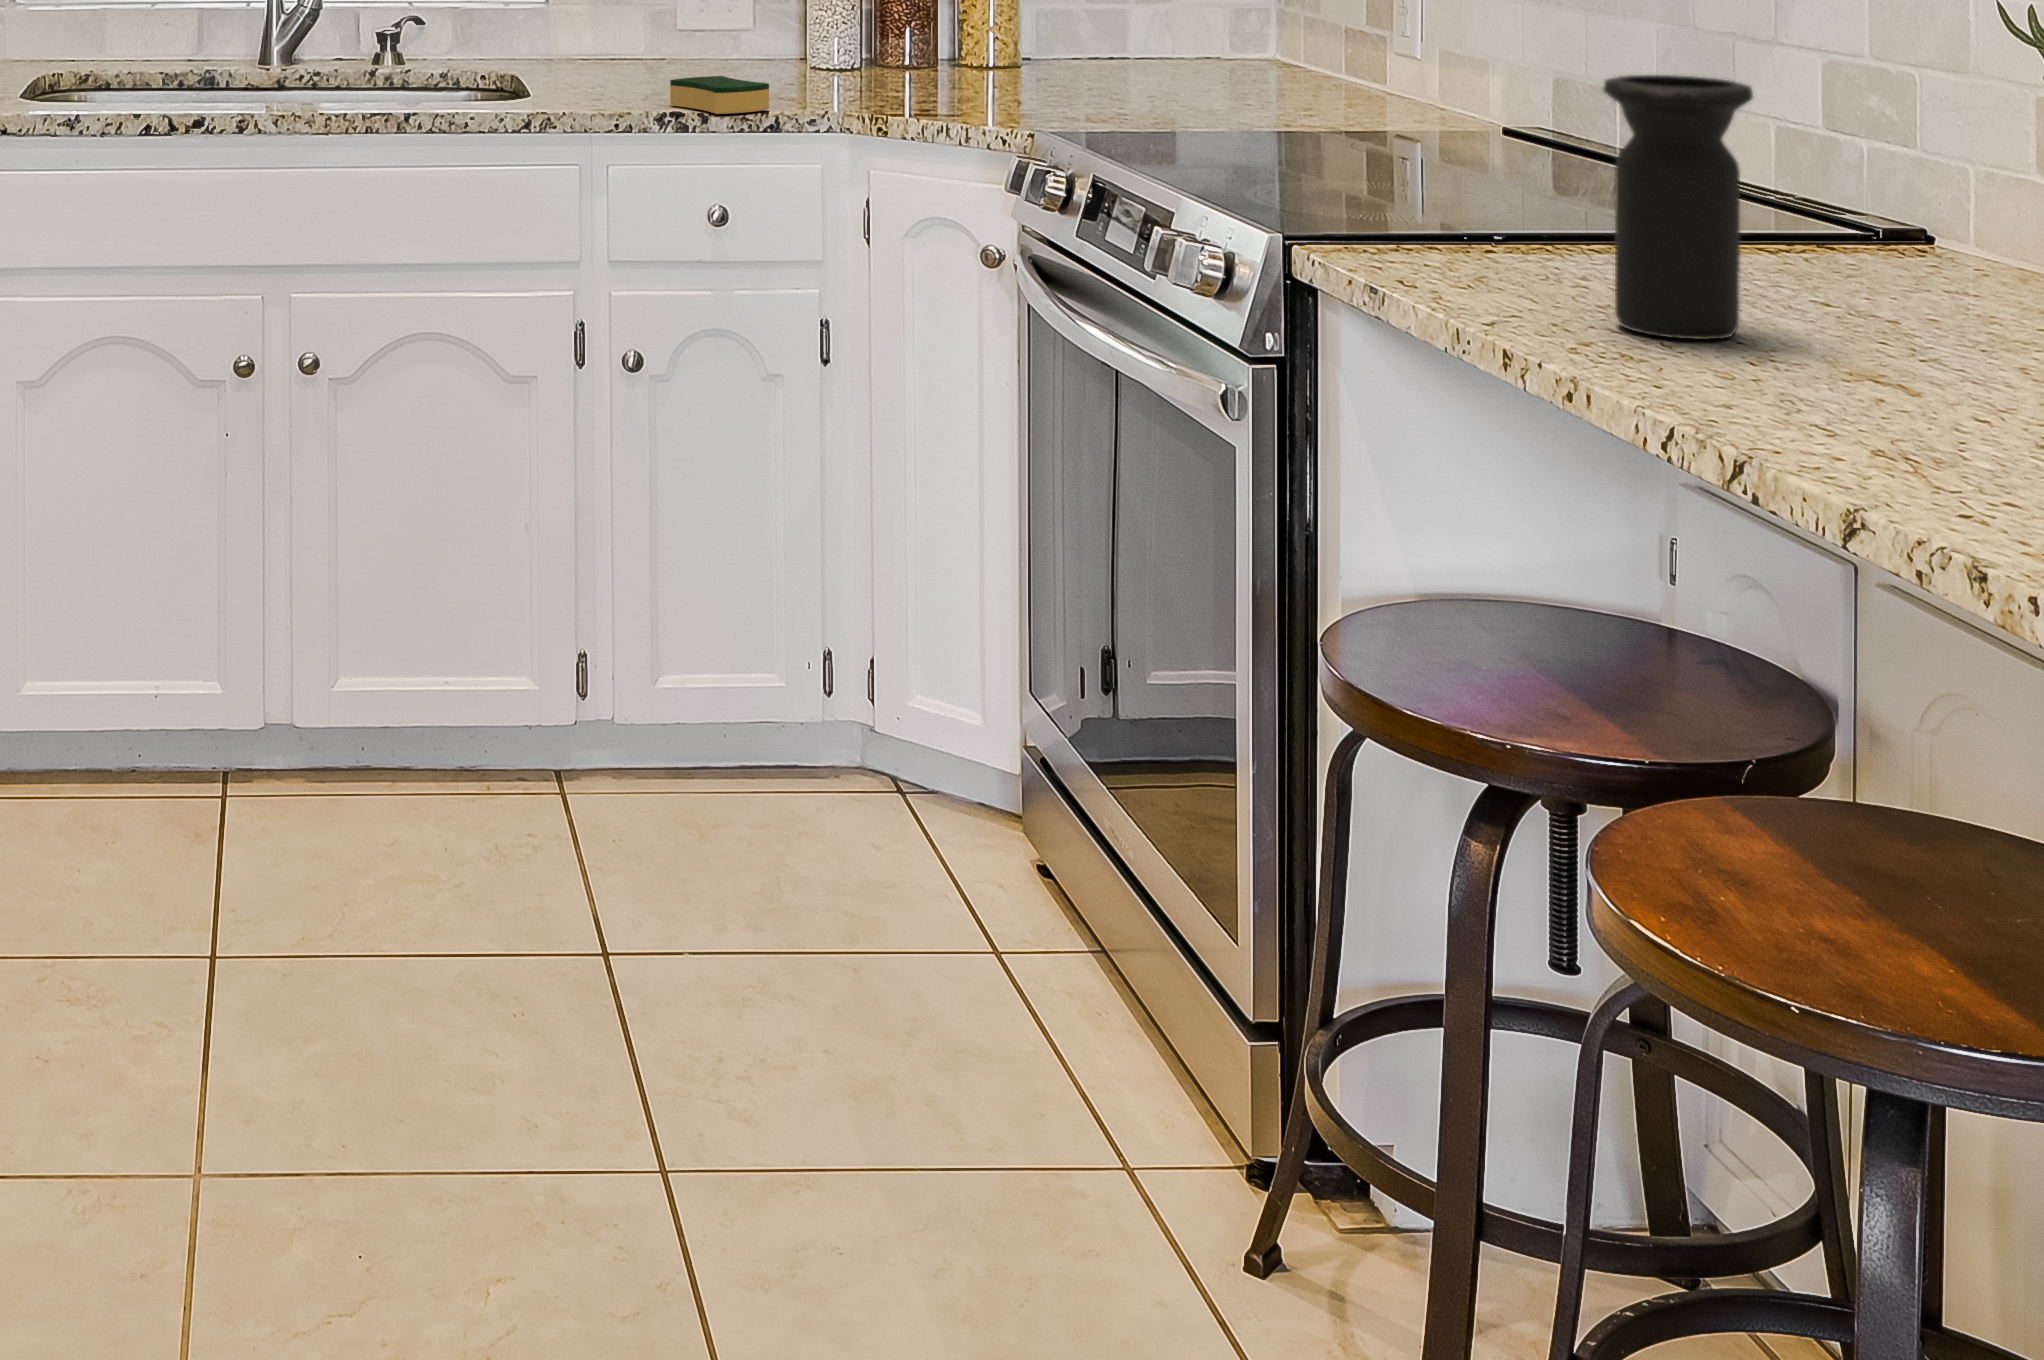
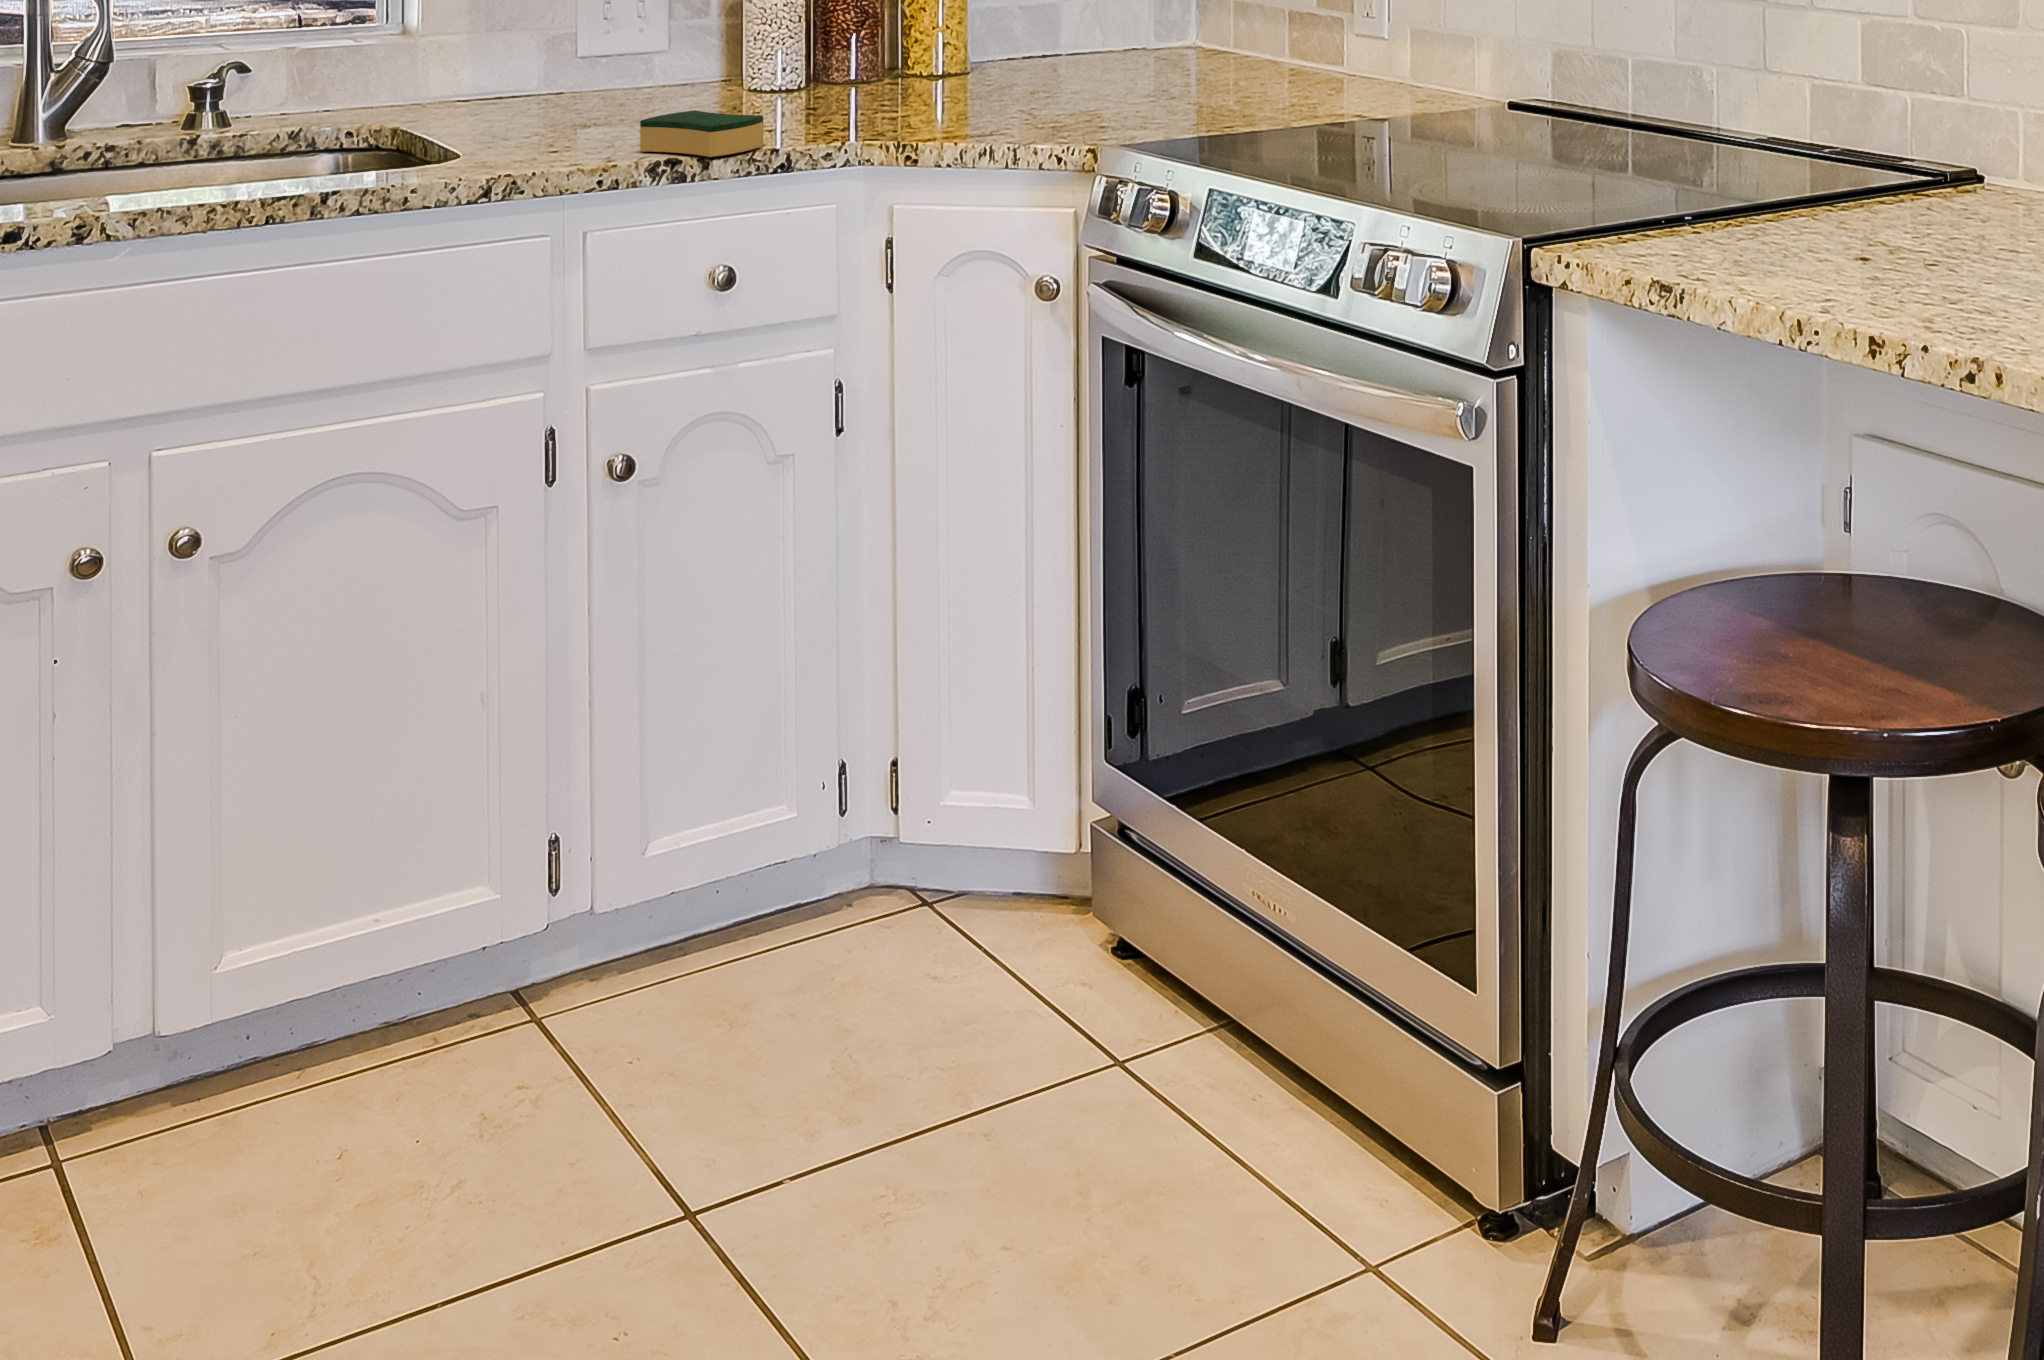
vase: present [1604,75,1753,339] -> none [1897,49,2026,303]

